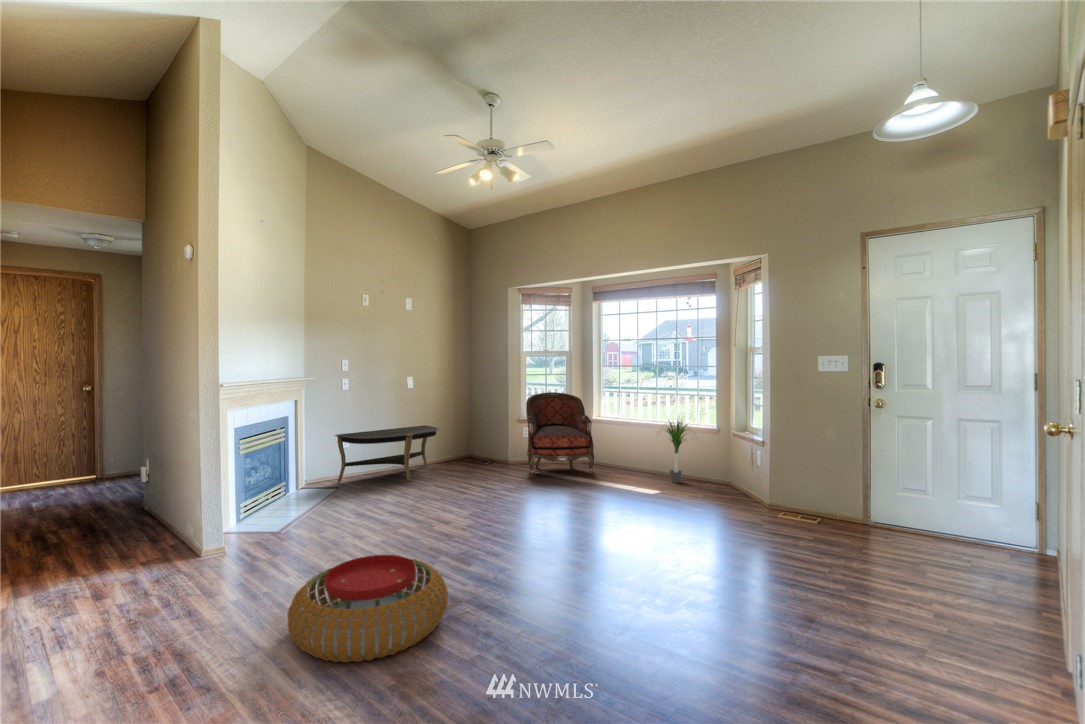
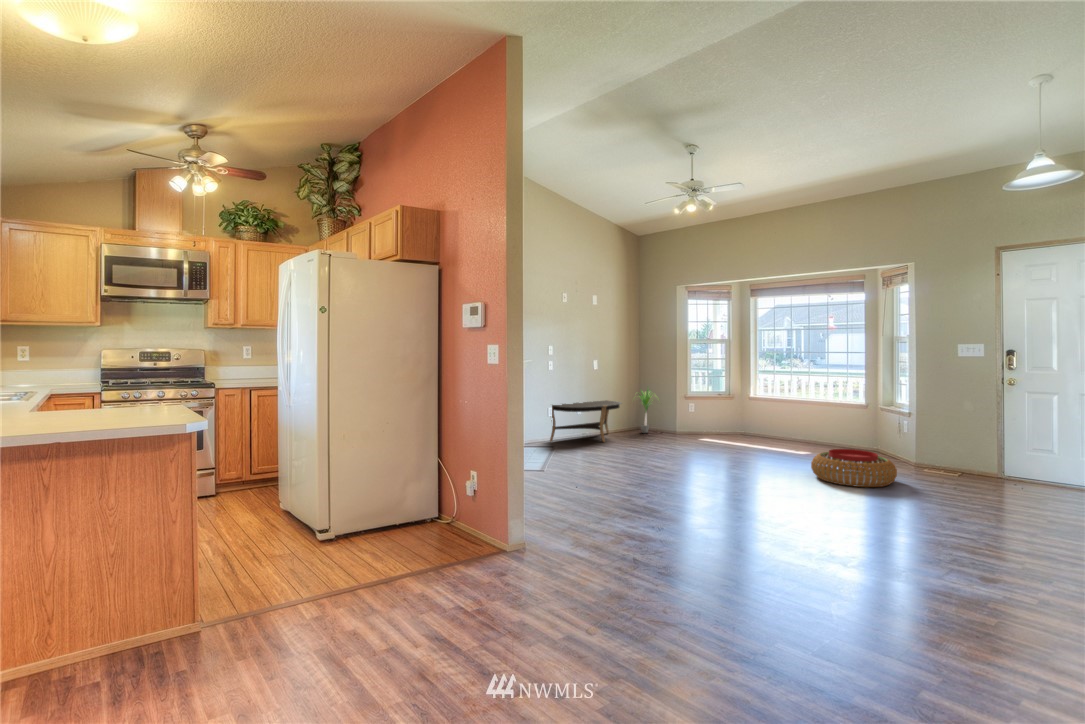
armchair: present [526,392,595,478] -> none [693,374,756,443]
potted plant: present [666,419,688,483] -> present [639,390,651,433]
pouf: present [287,555,448,663] -> present [811,449,897,487]

